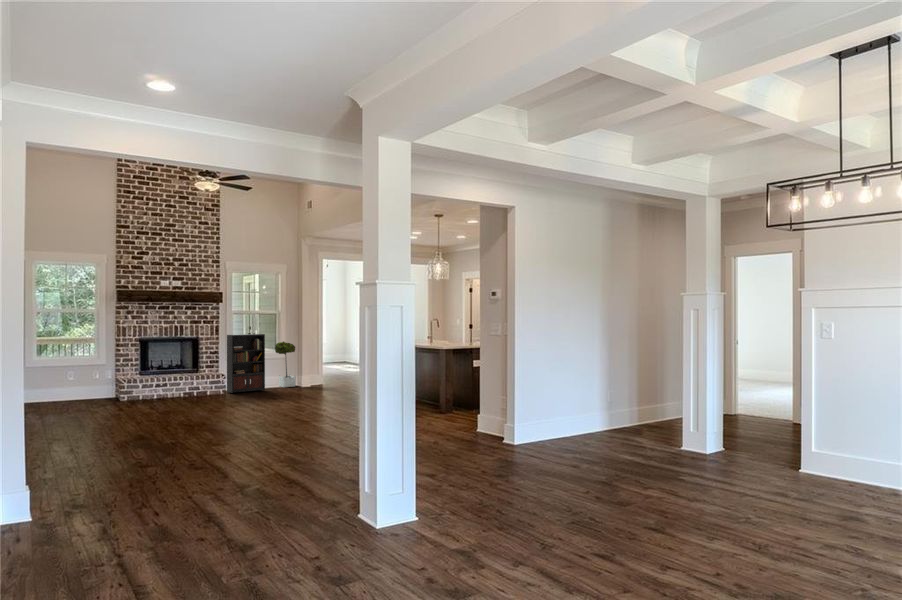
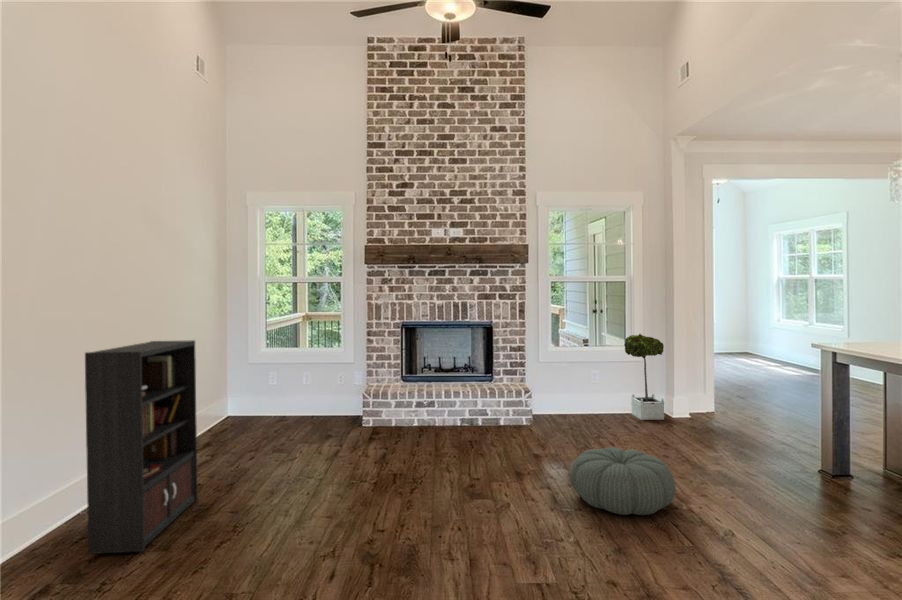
bookcase: present [227,334,265,393] -> present [85,340,198,554]
pouf: none [257,385,297,405] -> present [570,447,676,515]

